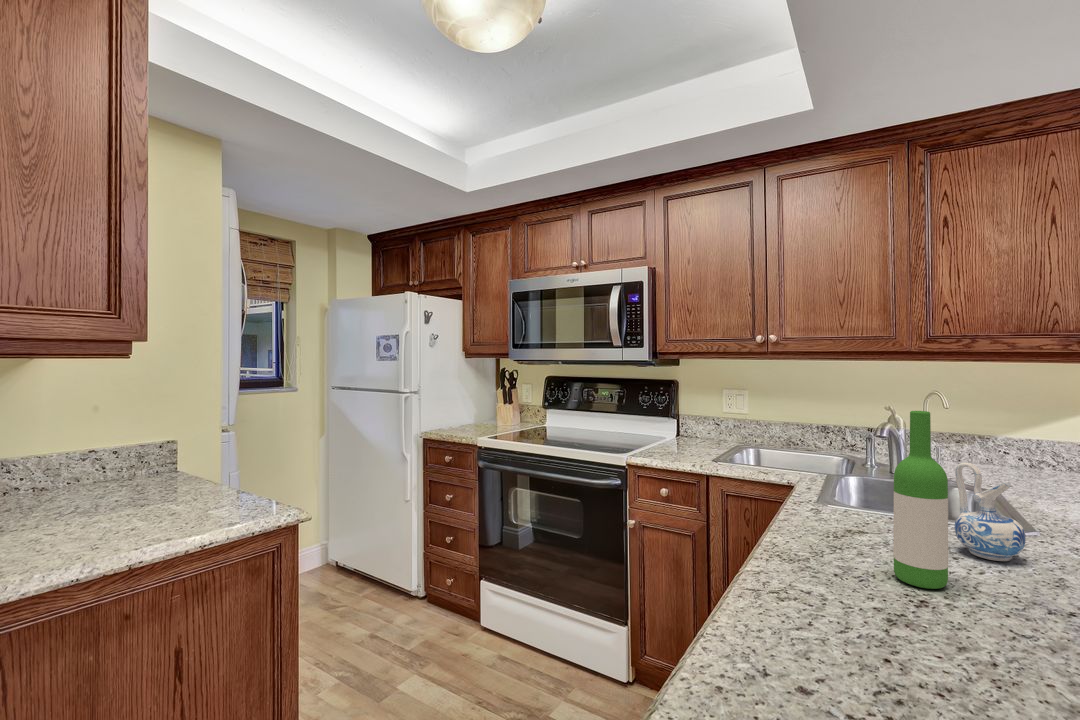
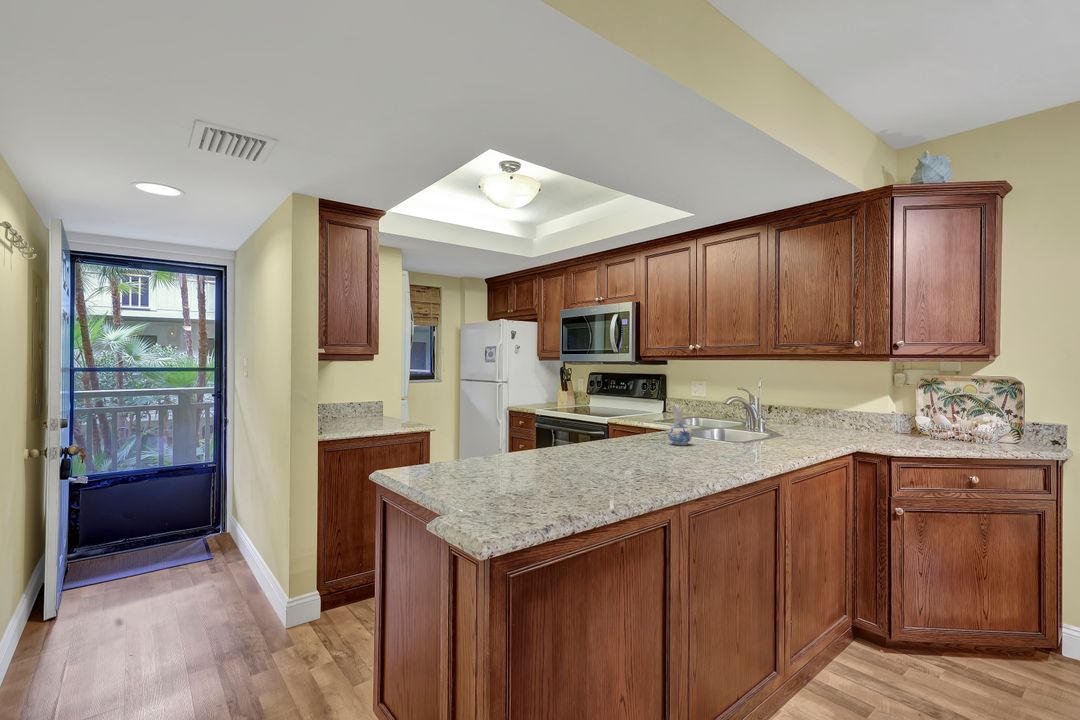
wine bottle: present [893,411,948,589] -> none [617,378,634,446]

